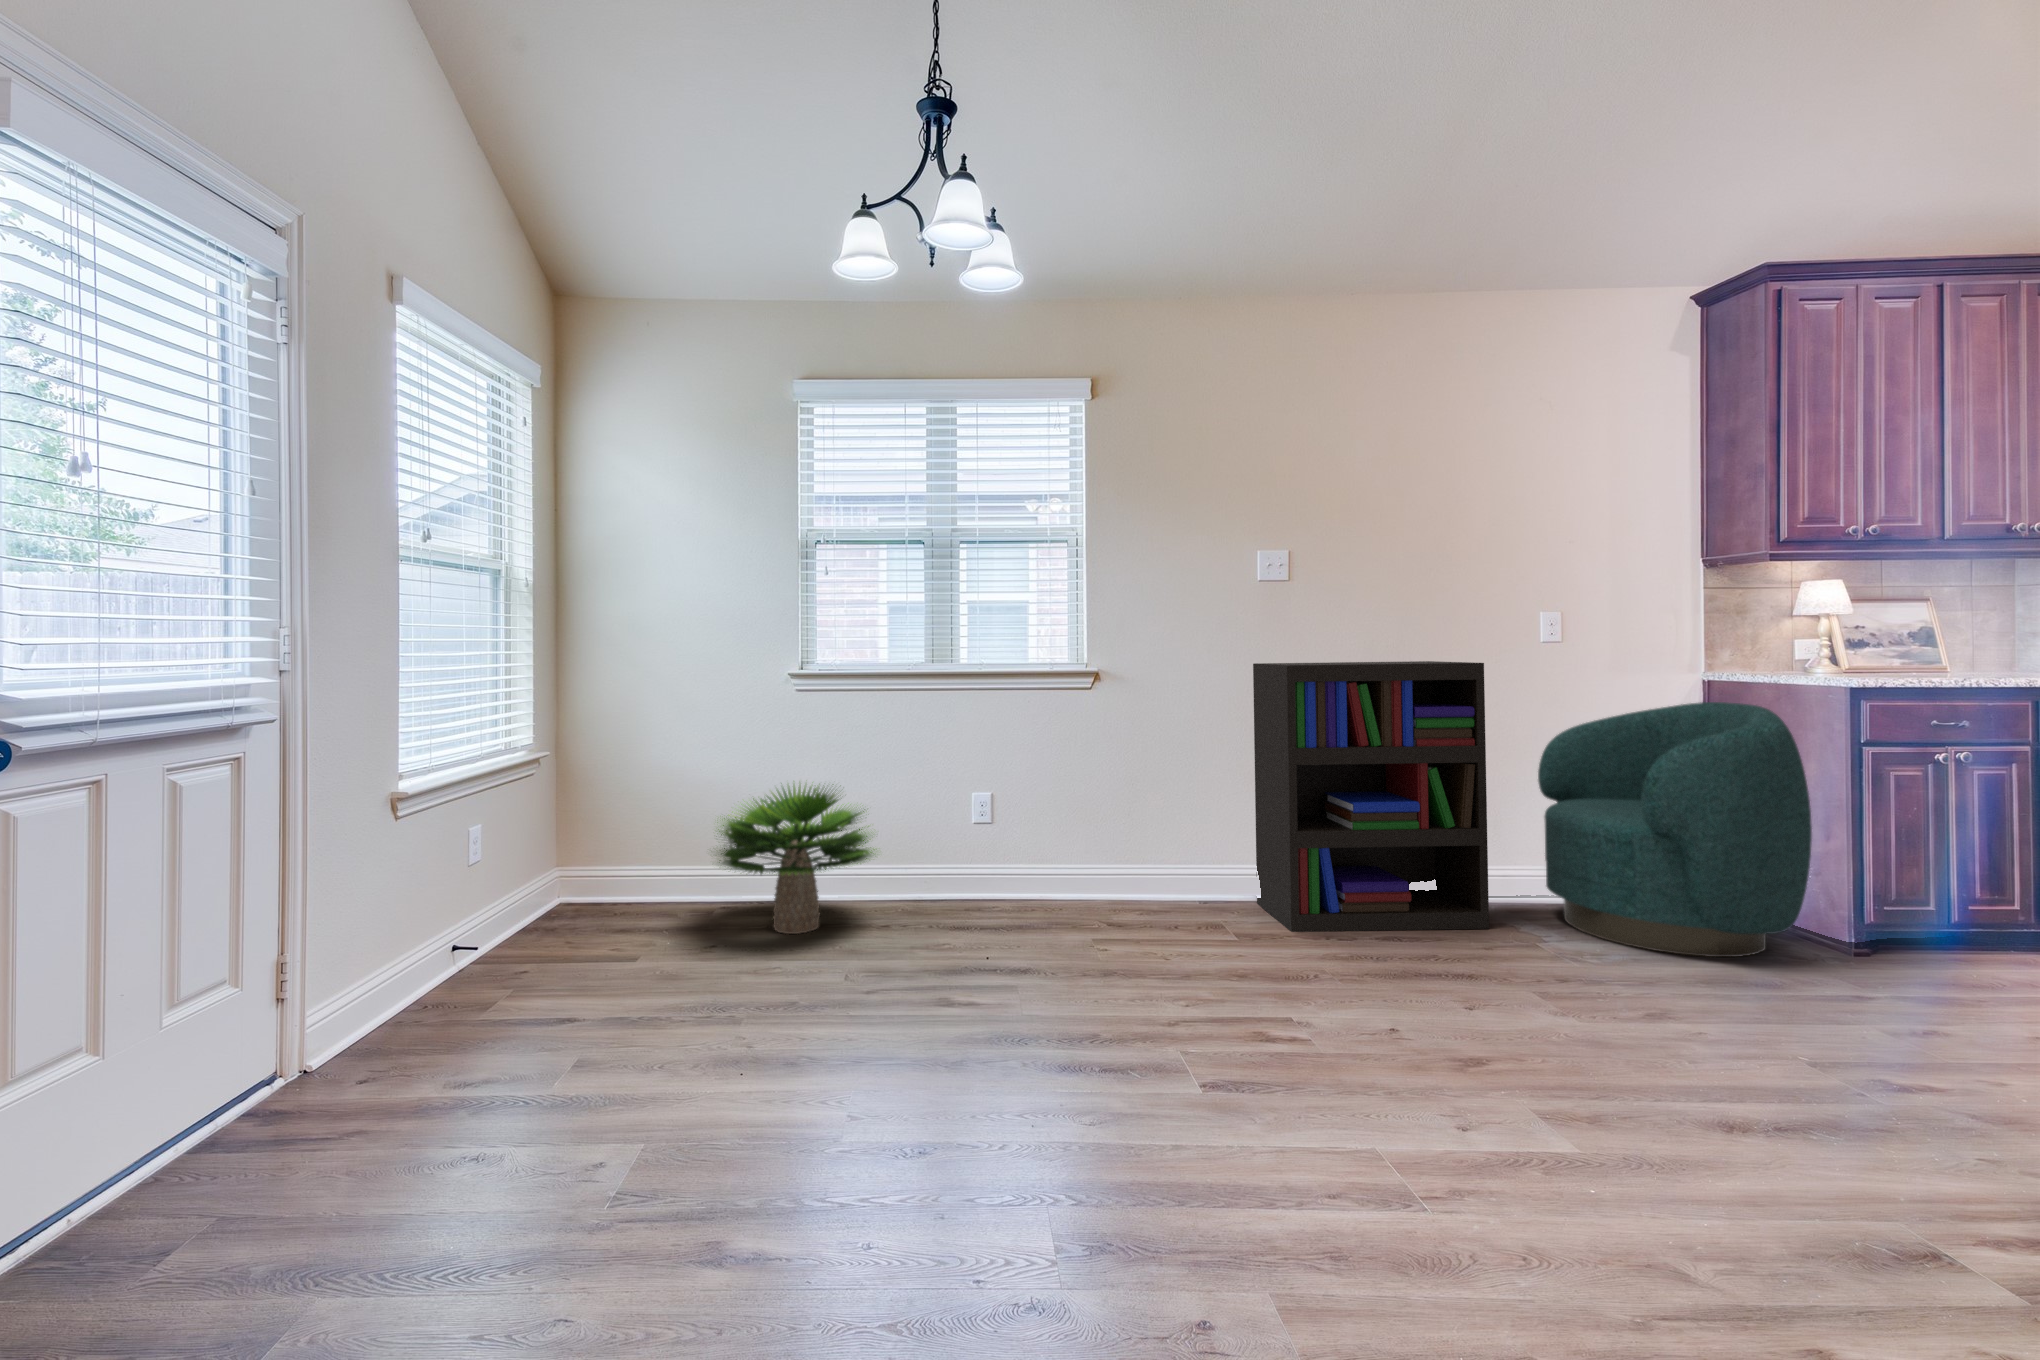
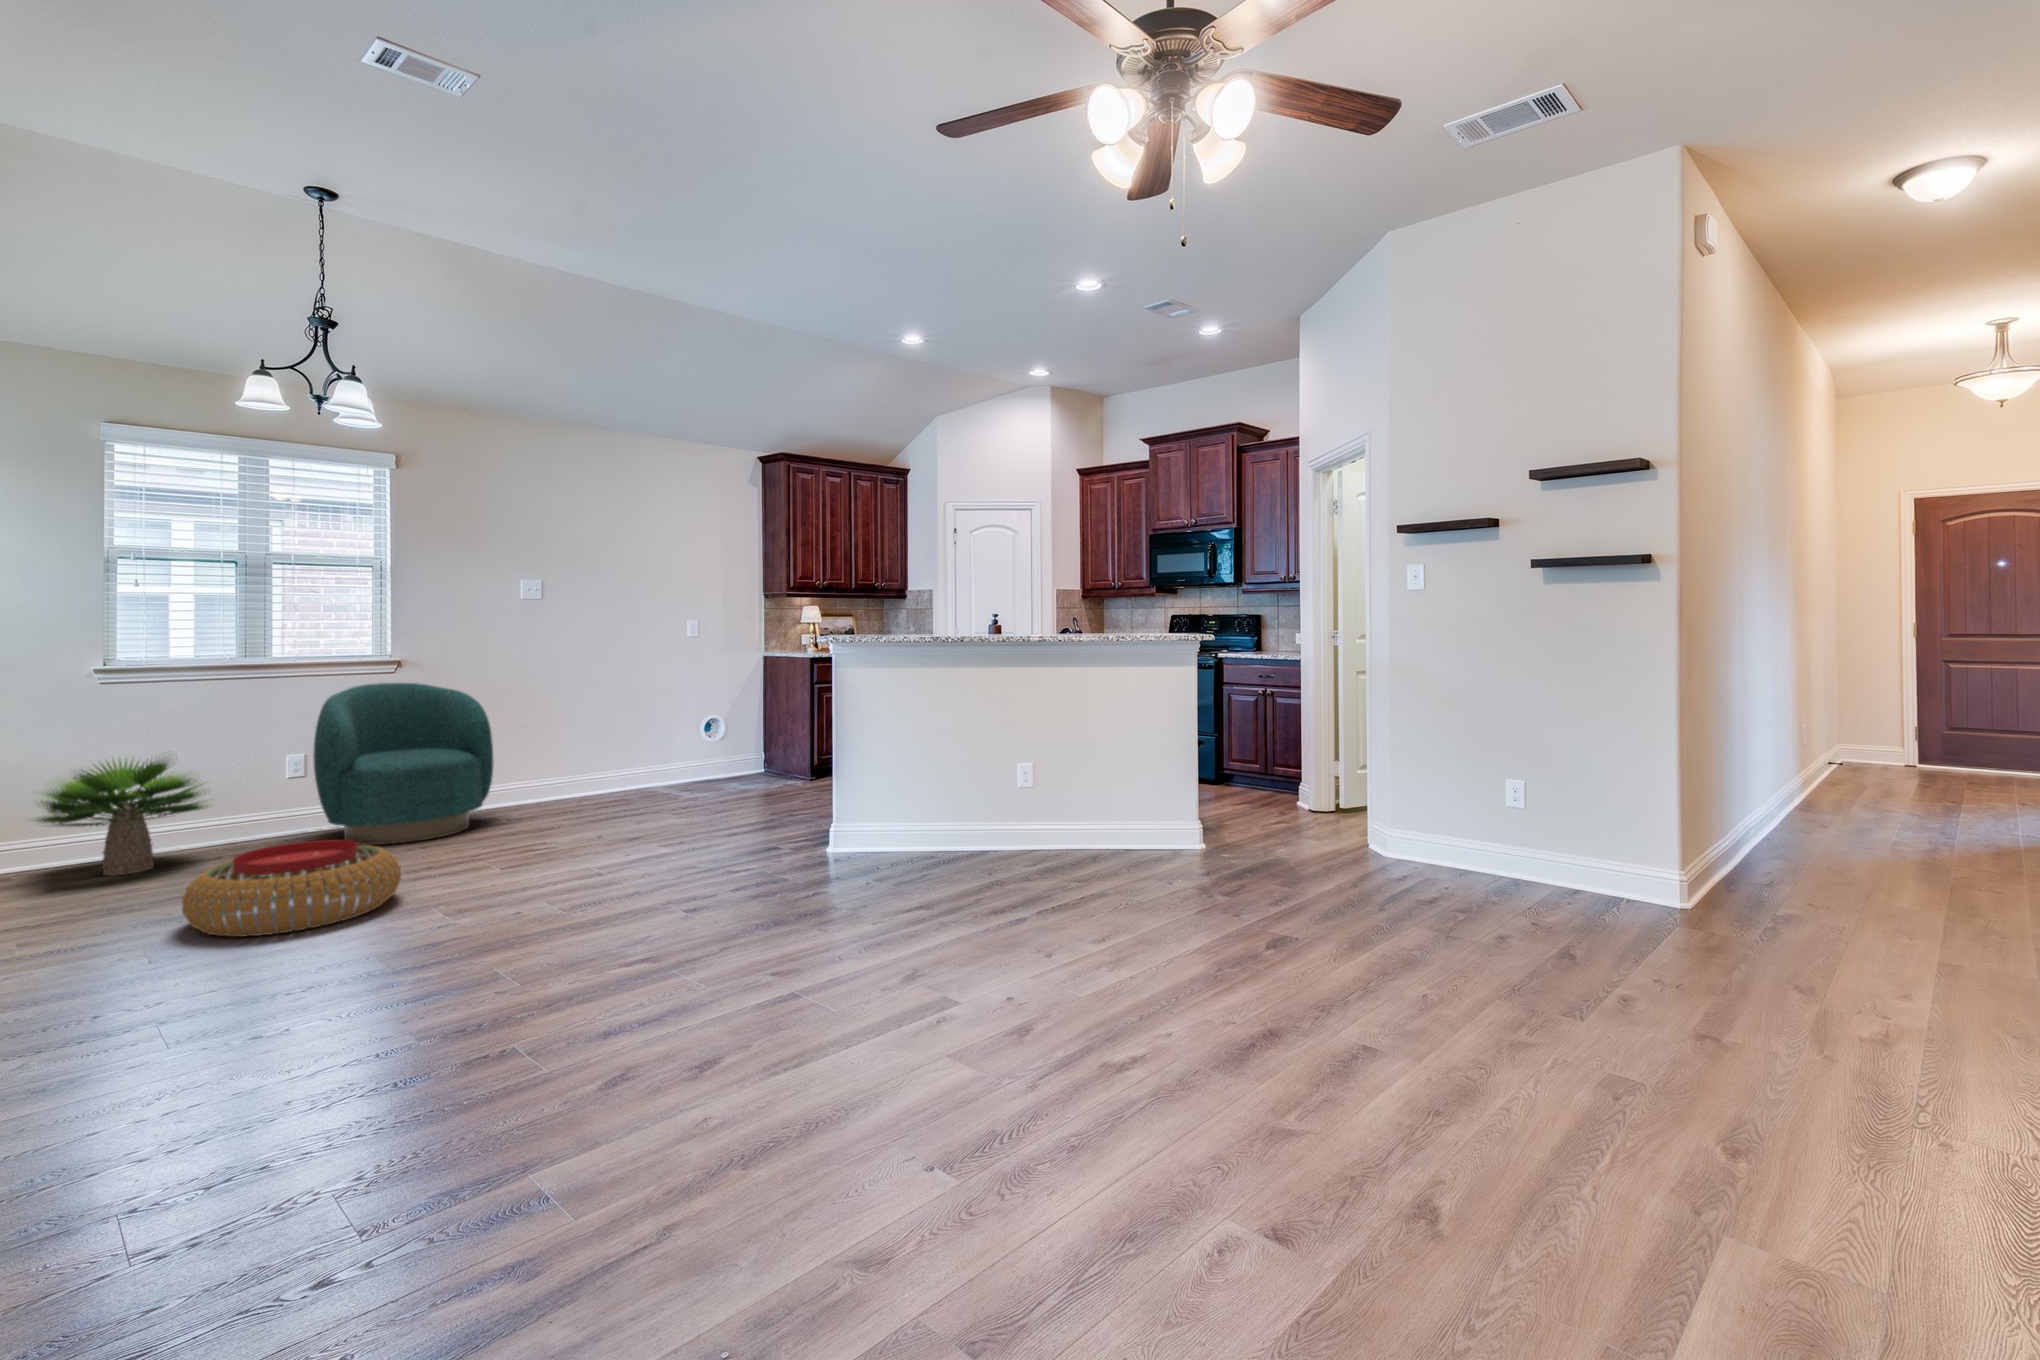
bookshelf: present [1253,661,1489,932] -> none [516,649,655,812]
armchair: present [1538,702,1812,957] -> present [313,683,494,845]
pouf: none [673,986,999,1219] -> present [182,840,401,937]

